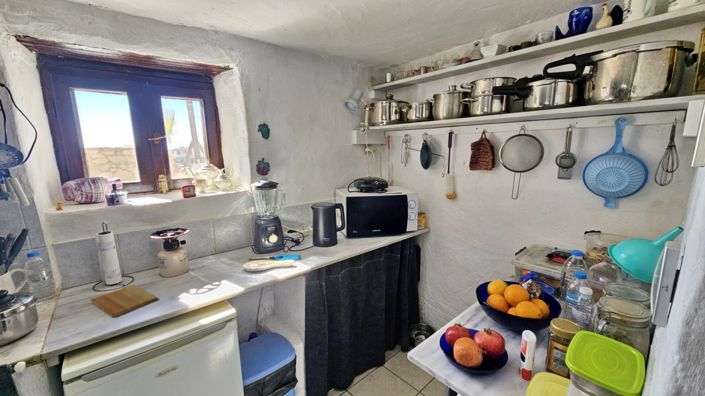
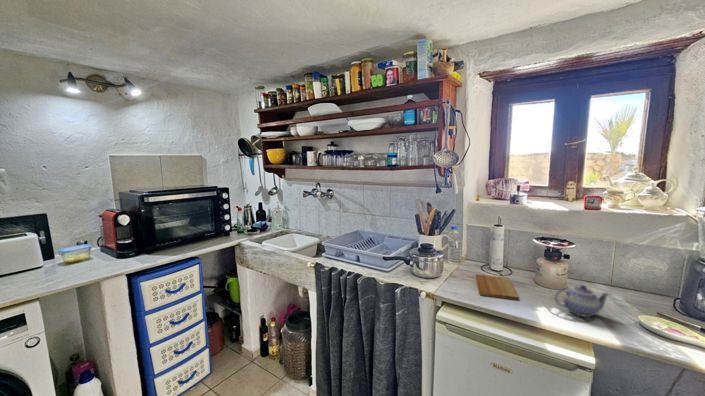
teapot: none [190,259,225,286] -> present [555,285,608,317]

